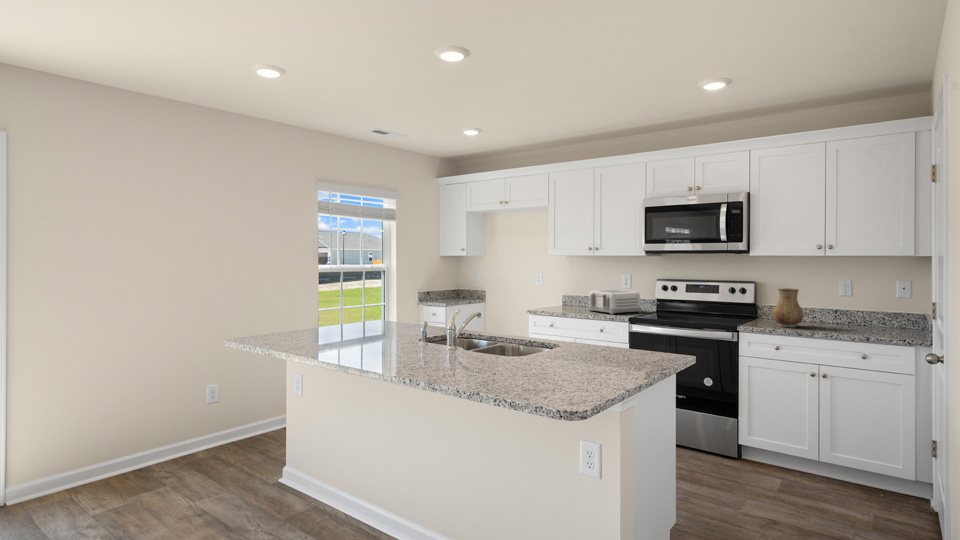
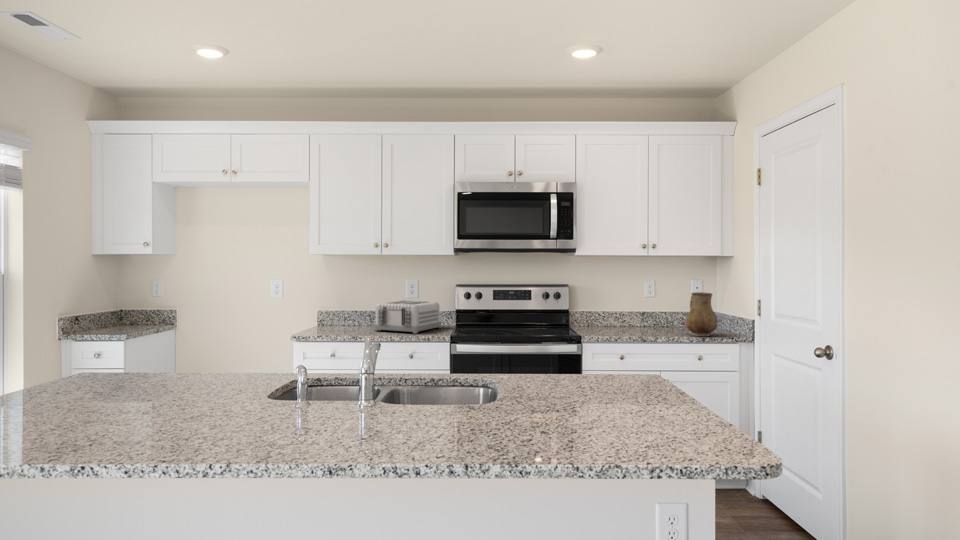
ceramic pitcher: present [773,288,804,327] -> present [685,292,717,336]

